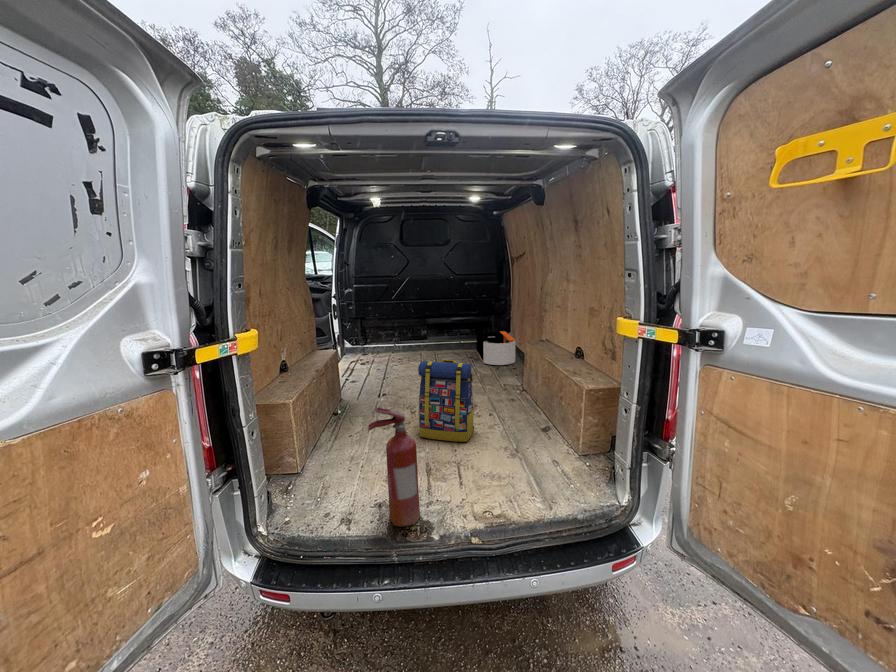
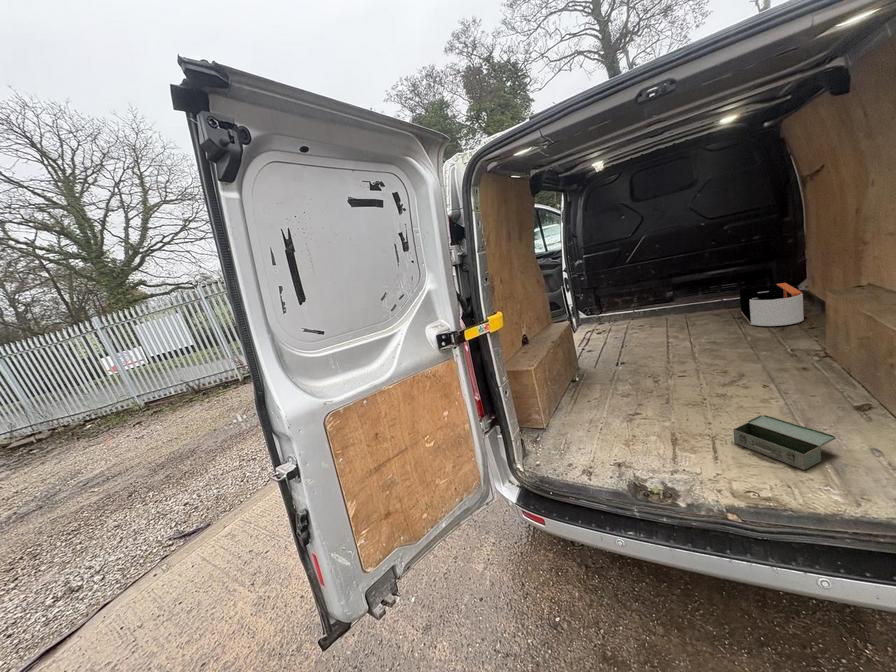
backpack: present [418,360,474,442] -> none [657,325,735,414]
fire extinguisher: present [367,407,420,527] -> none [601,375,664,488]
toolbox: none [475,440,539,485] -> present [733,415,836,470]

